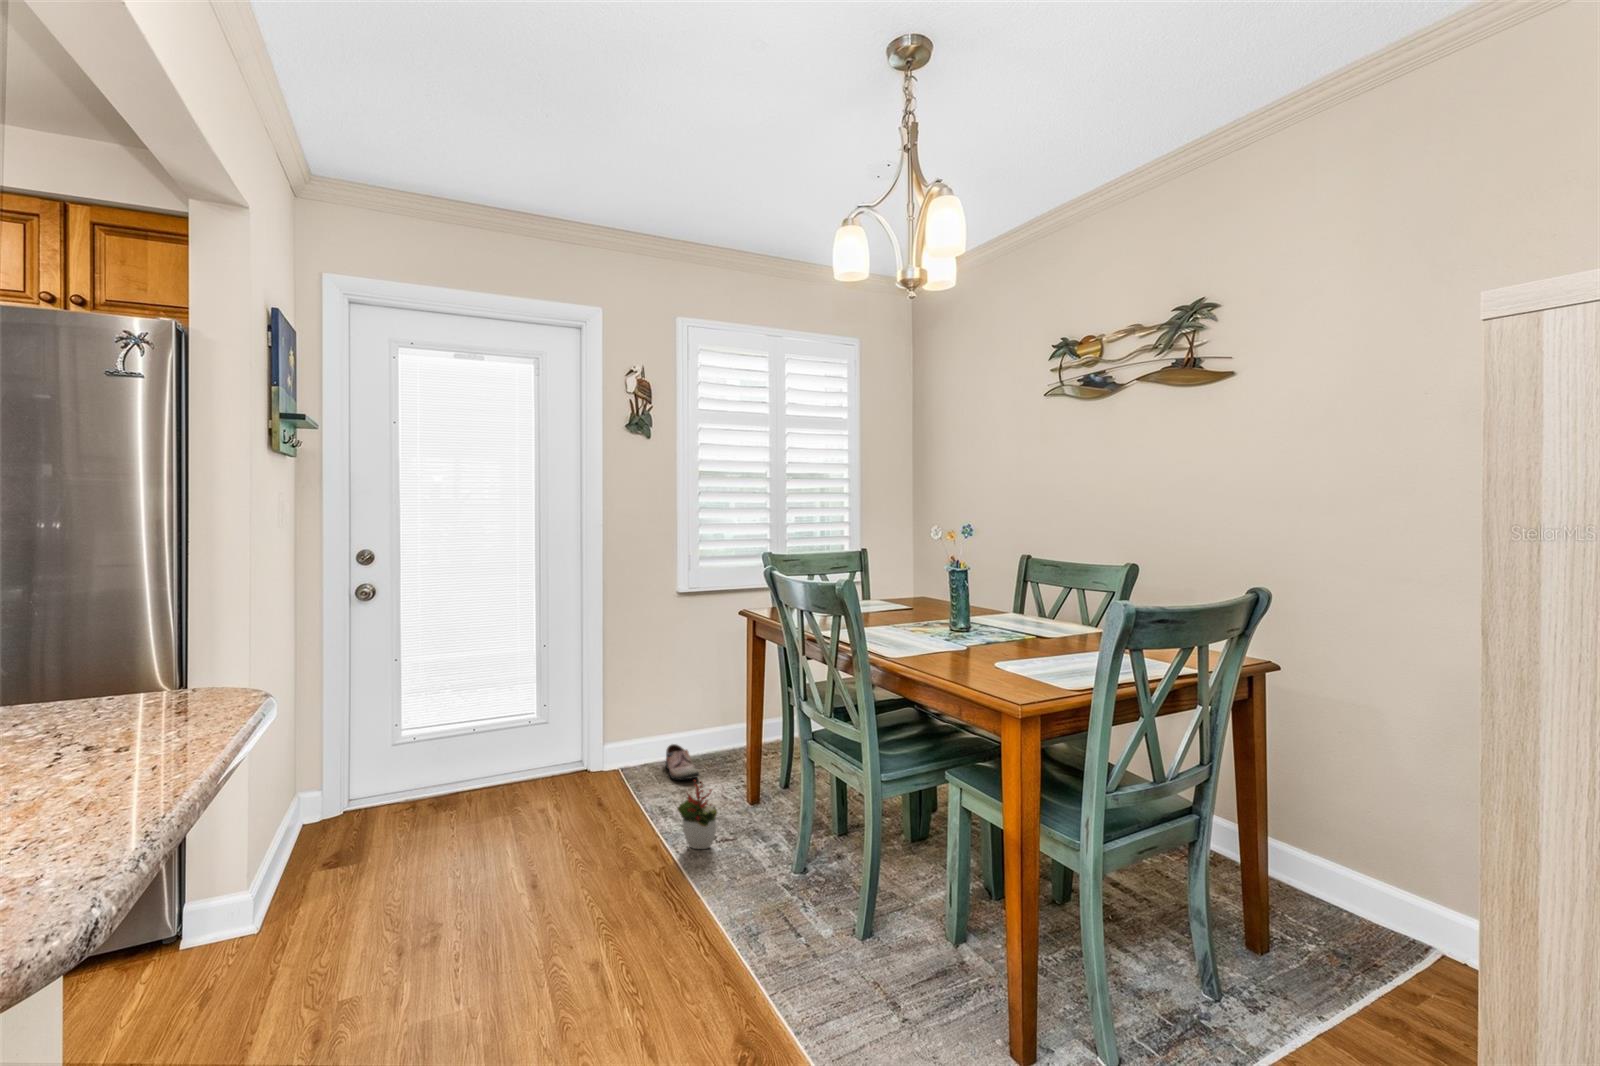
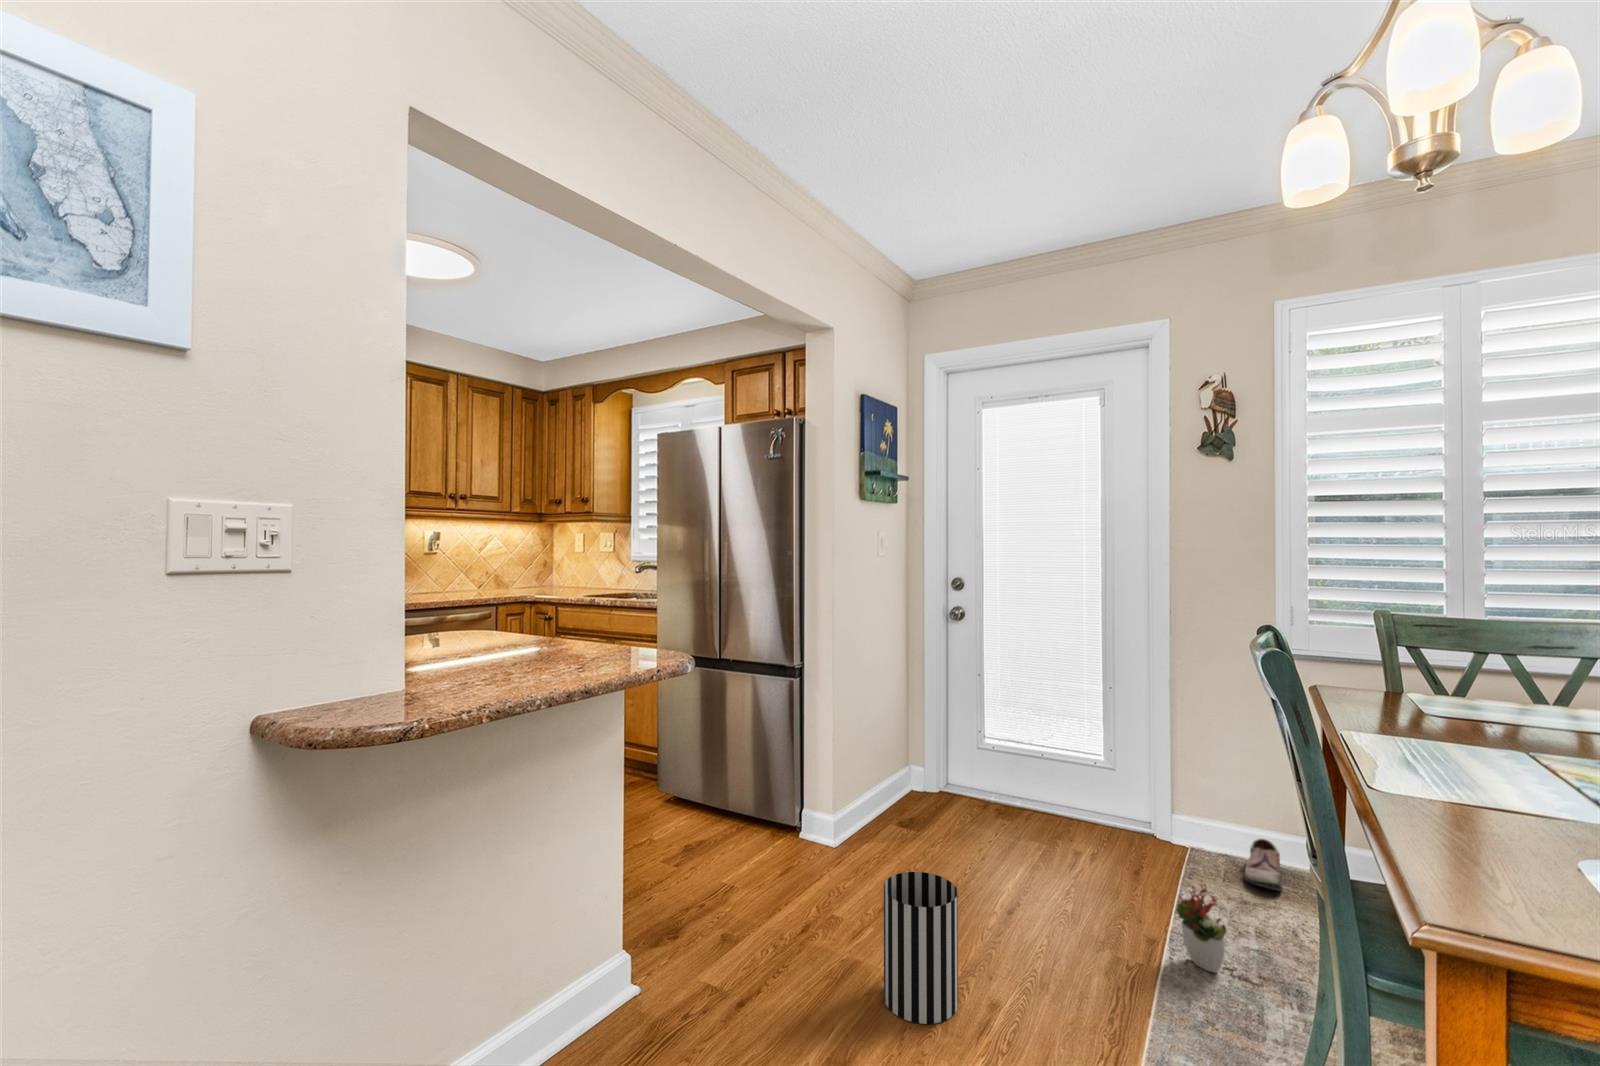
wastebasket: none [483,864,571,1031] -> present [884,872,958,1024]

